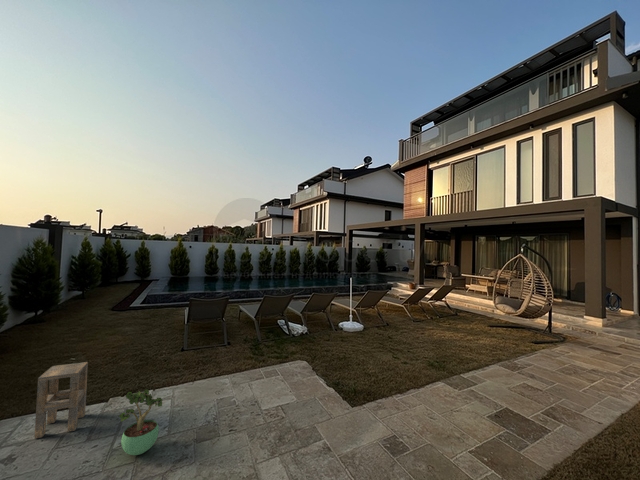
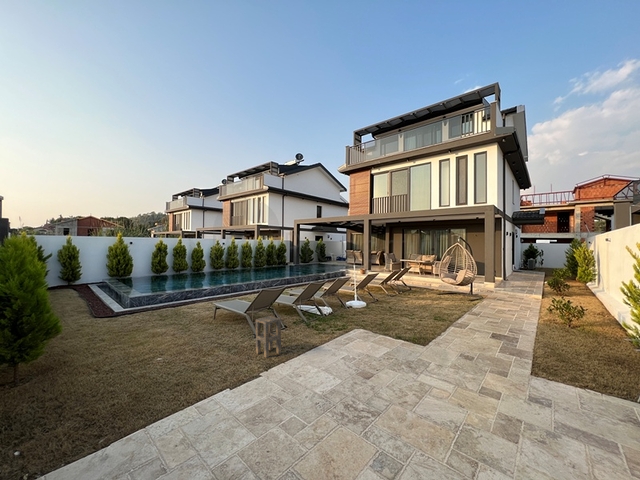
potted plant: present [119,389,162,455] -> none [324,318,344,353]

